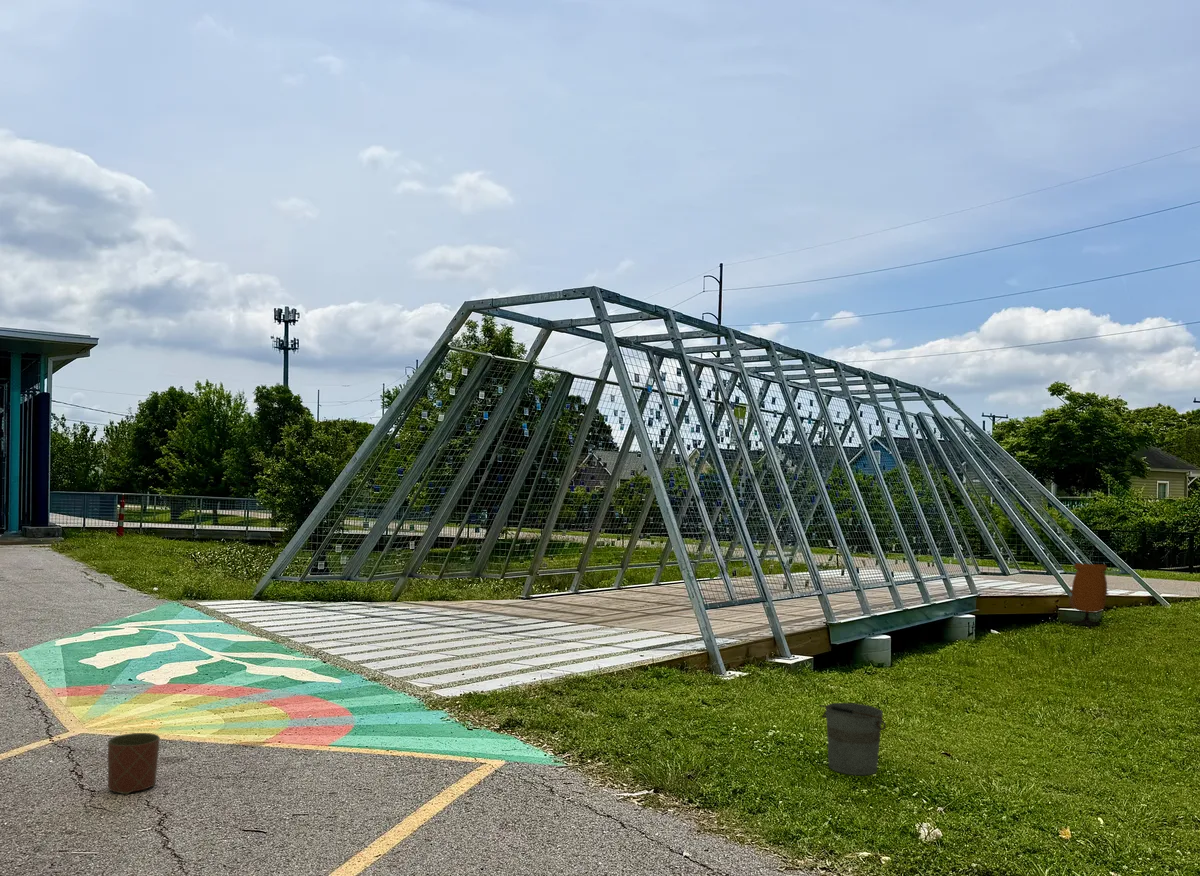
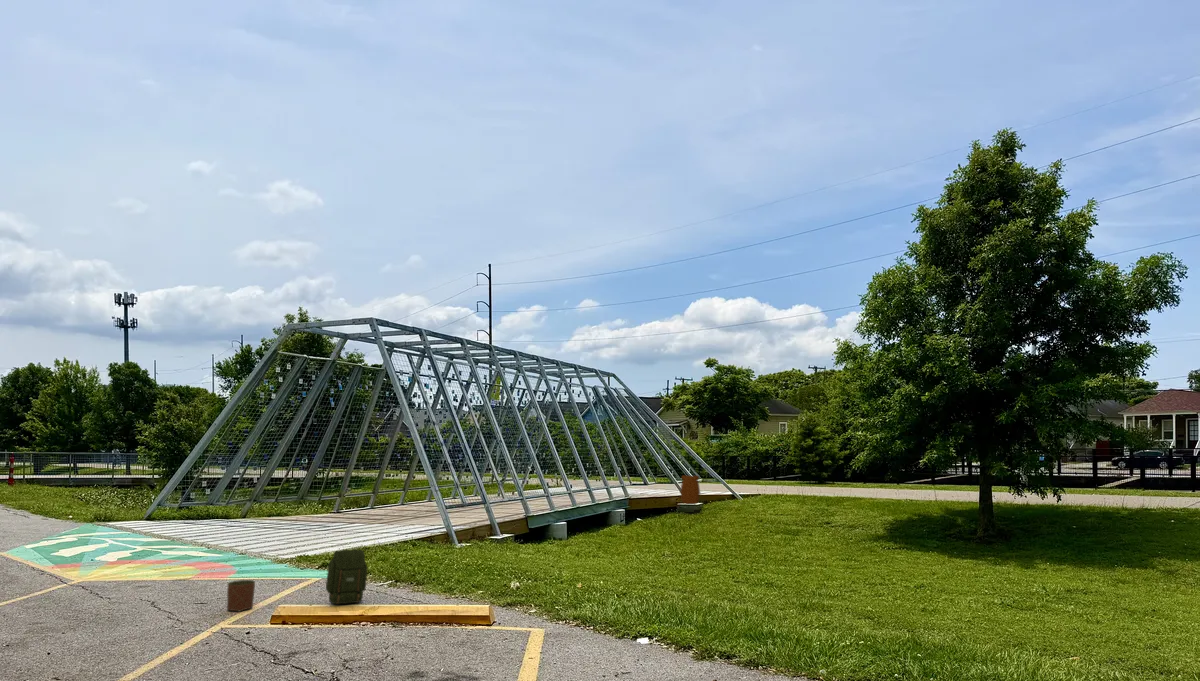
bucket: present [820,703,886,775] -> none [482,541,513,574]
backpack: none [517,724,605,848] -> present [326,548,368,604]
planter: present [108,733,160,794] -> present [227,580,255,611]

